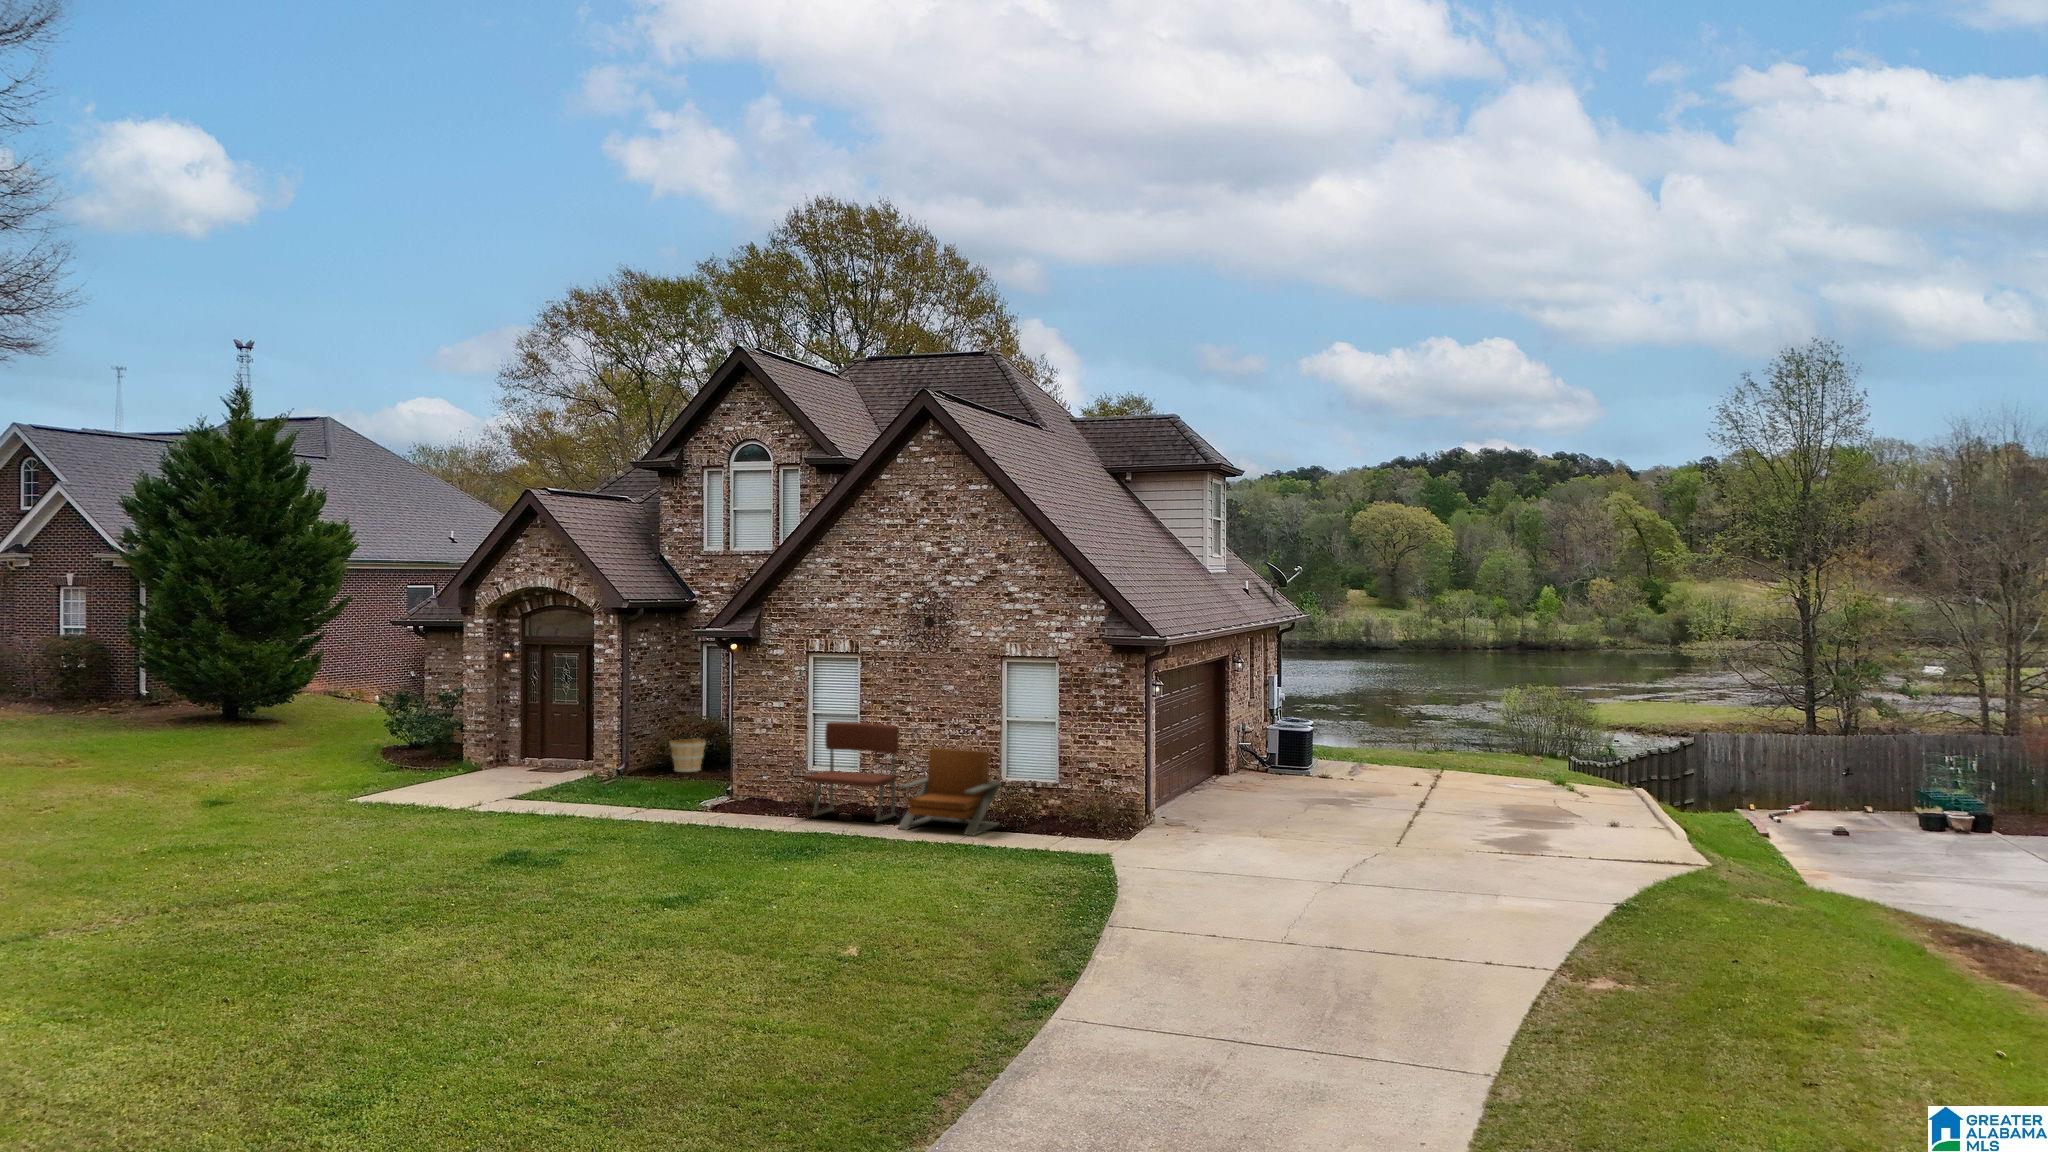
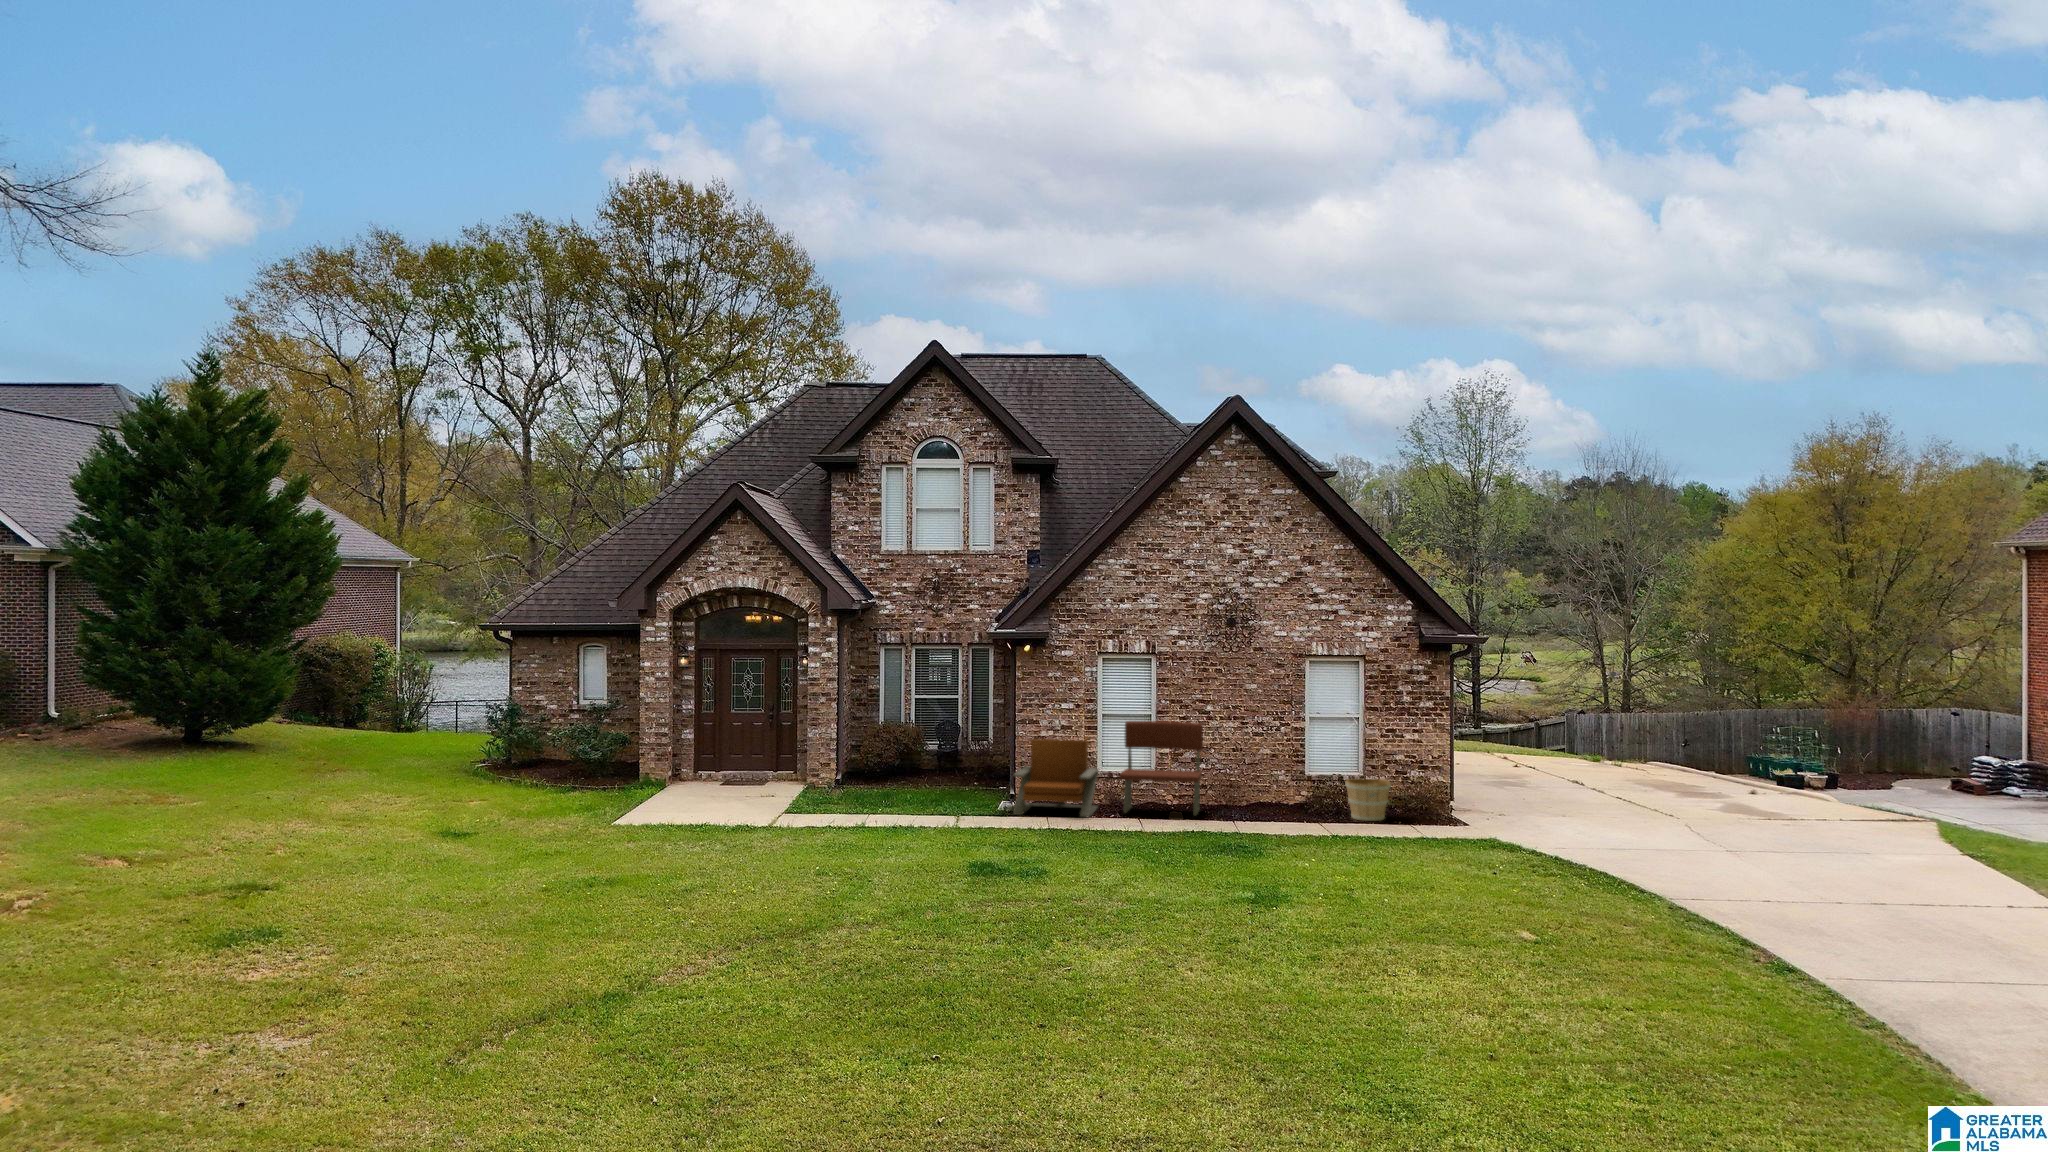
wooden bucket: present [670,738,706,772] -> present [1345,779,1391,821]
lounge chair: present [898,748,1001,836] -> present [1013,739,1098,818]

